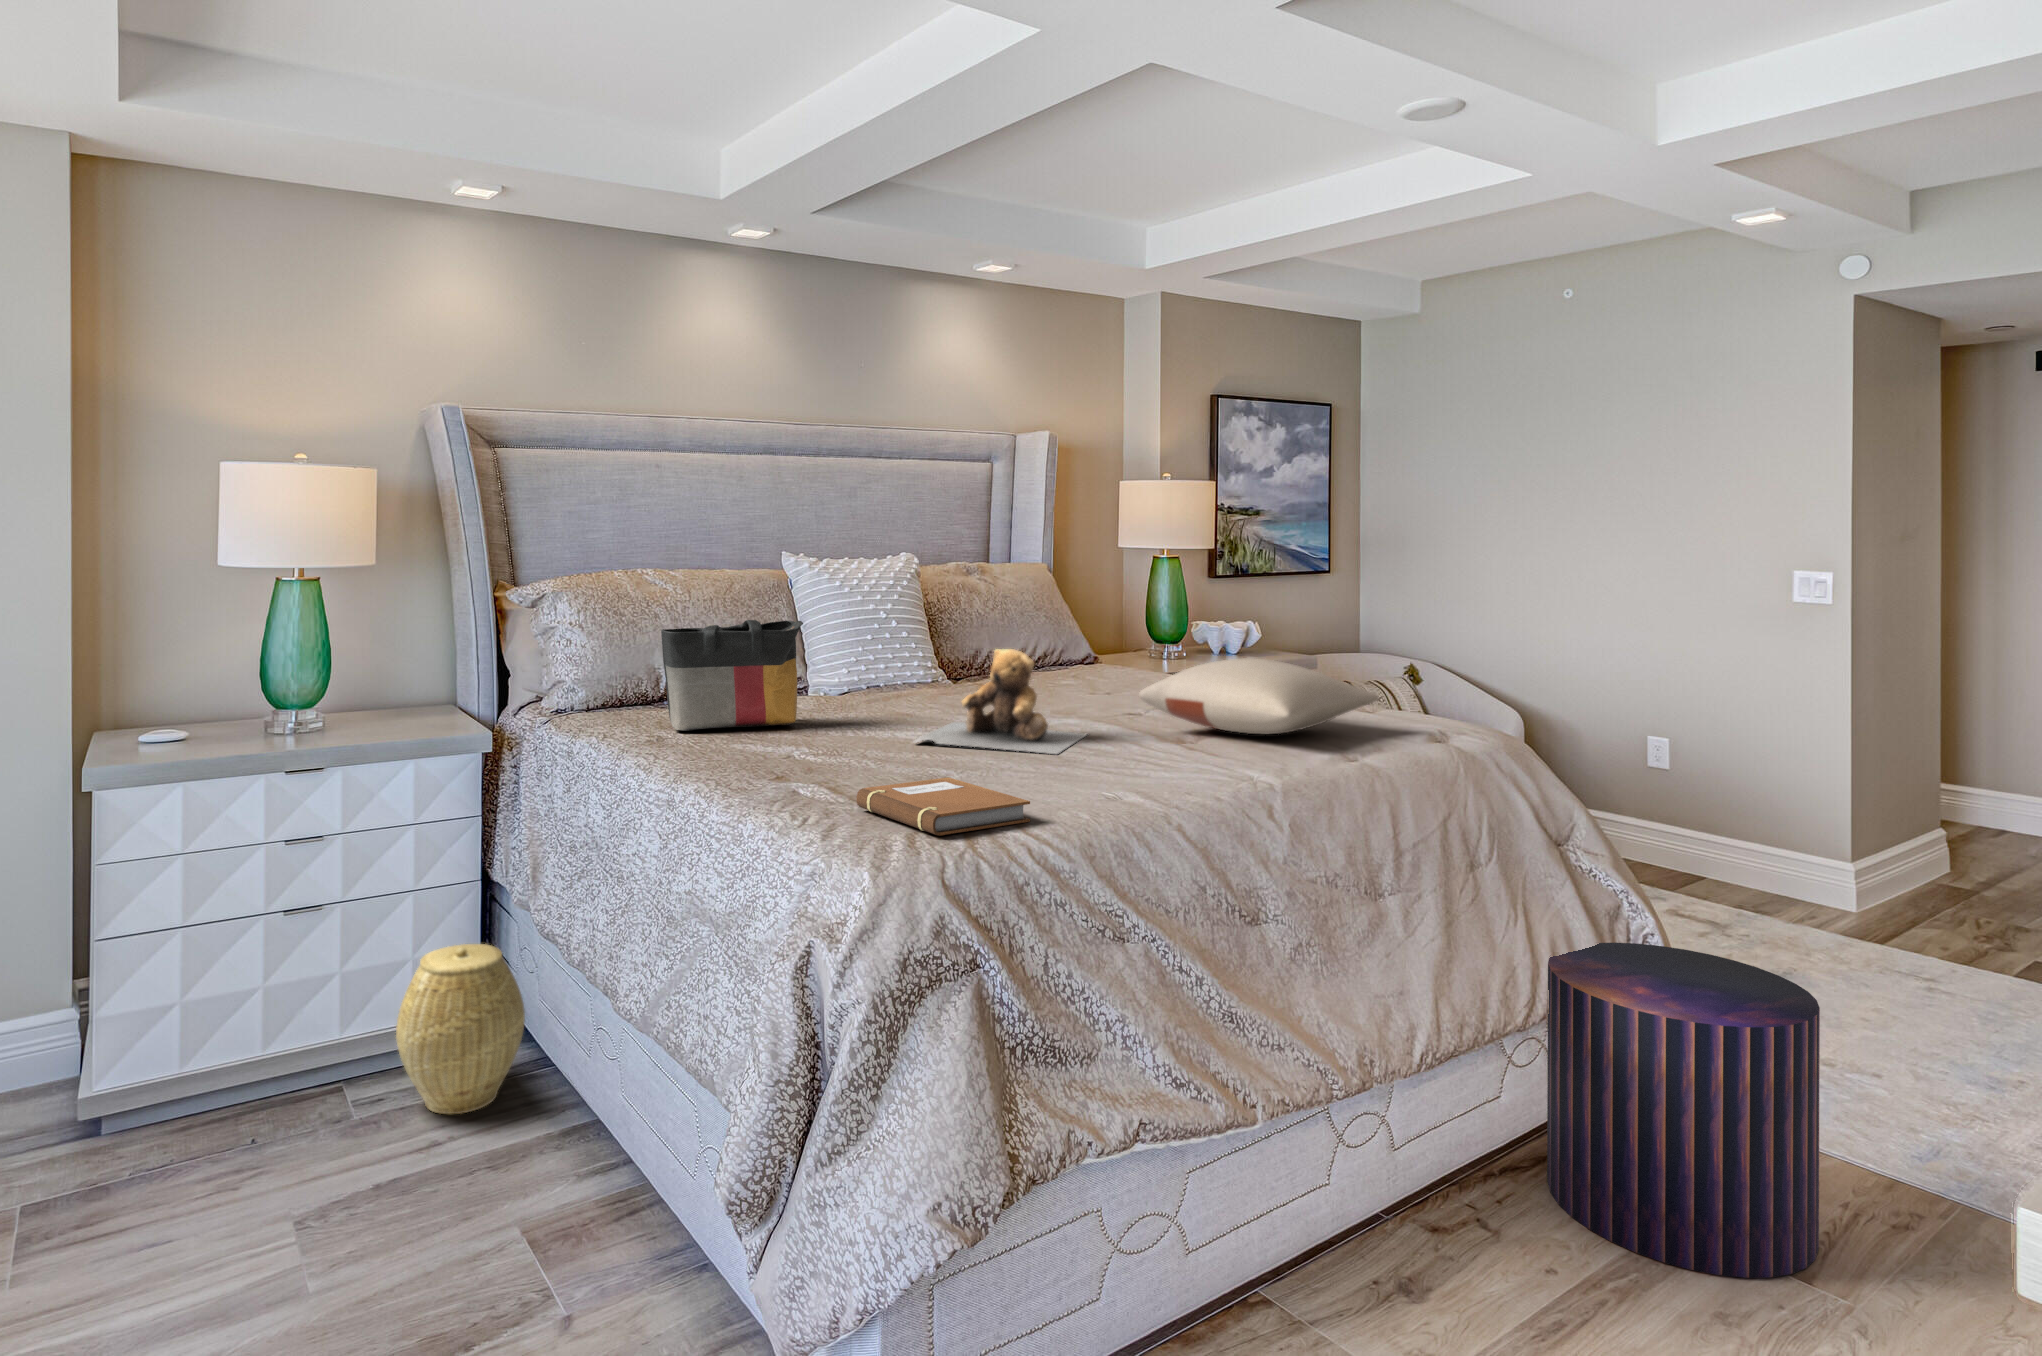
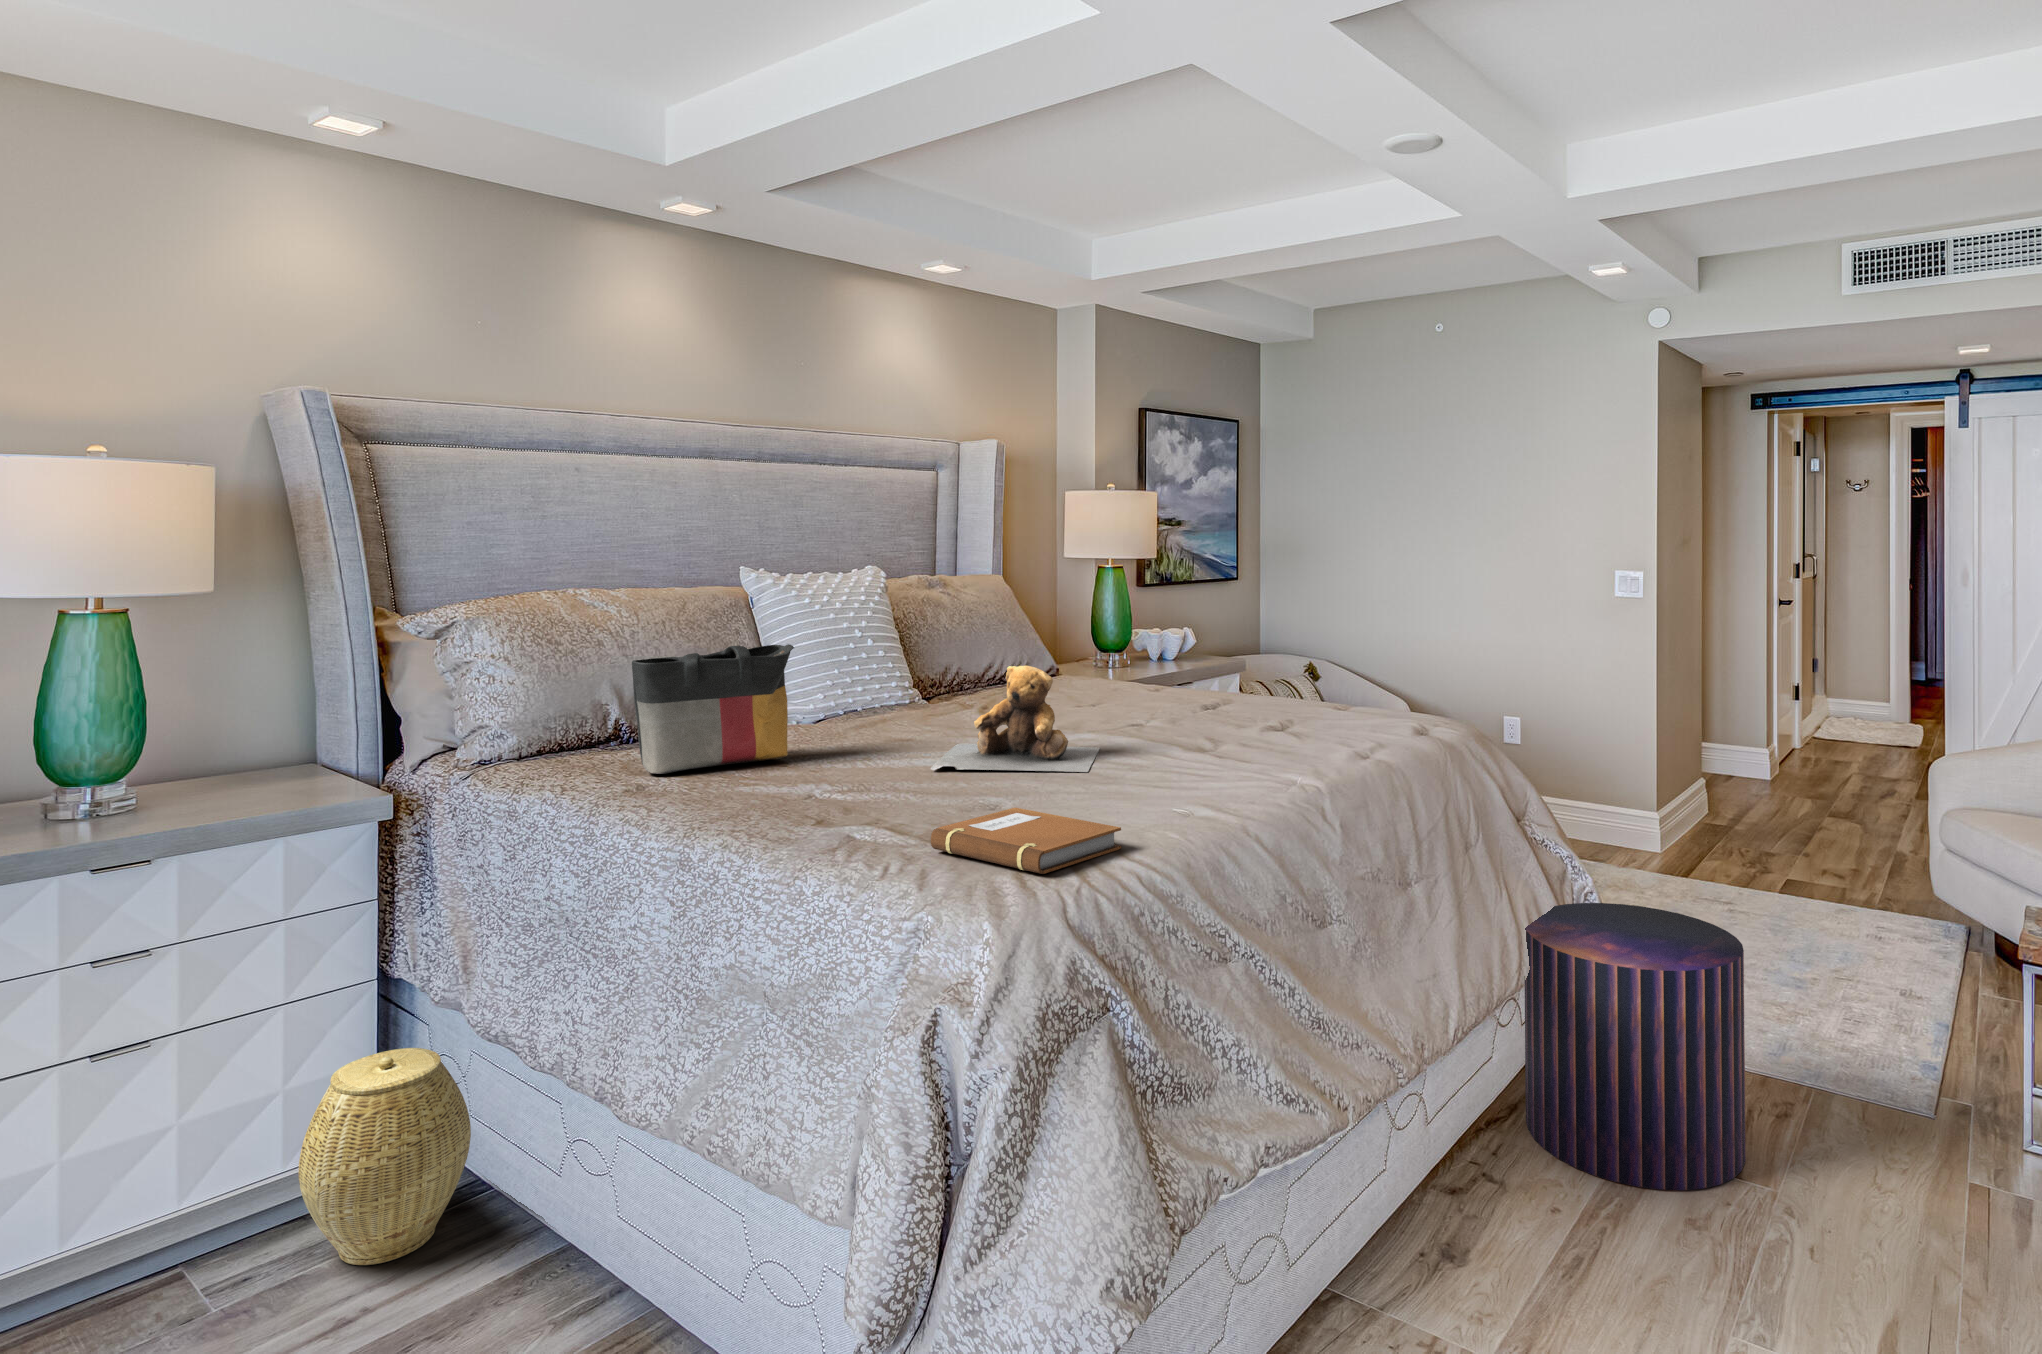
pillow: present [1139,658,1379,734] -> none [1147,664,1360,737]

